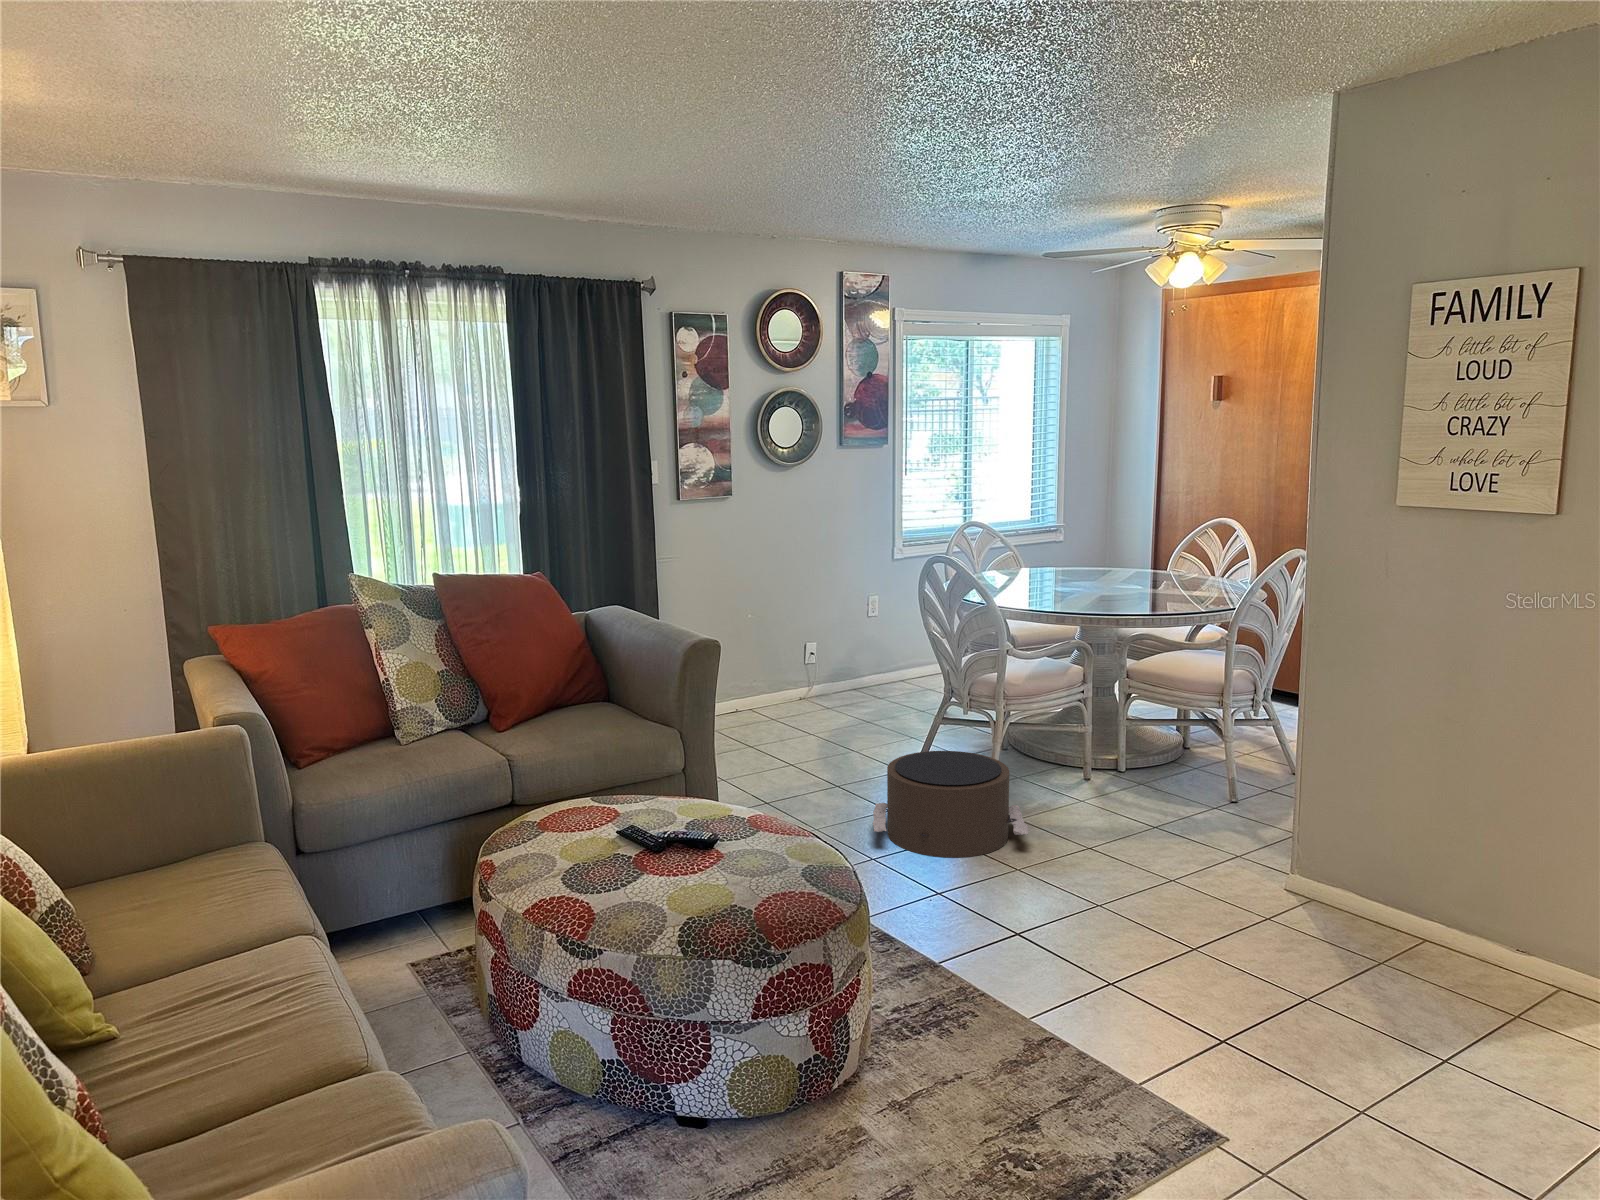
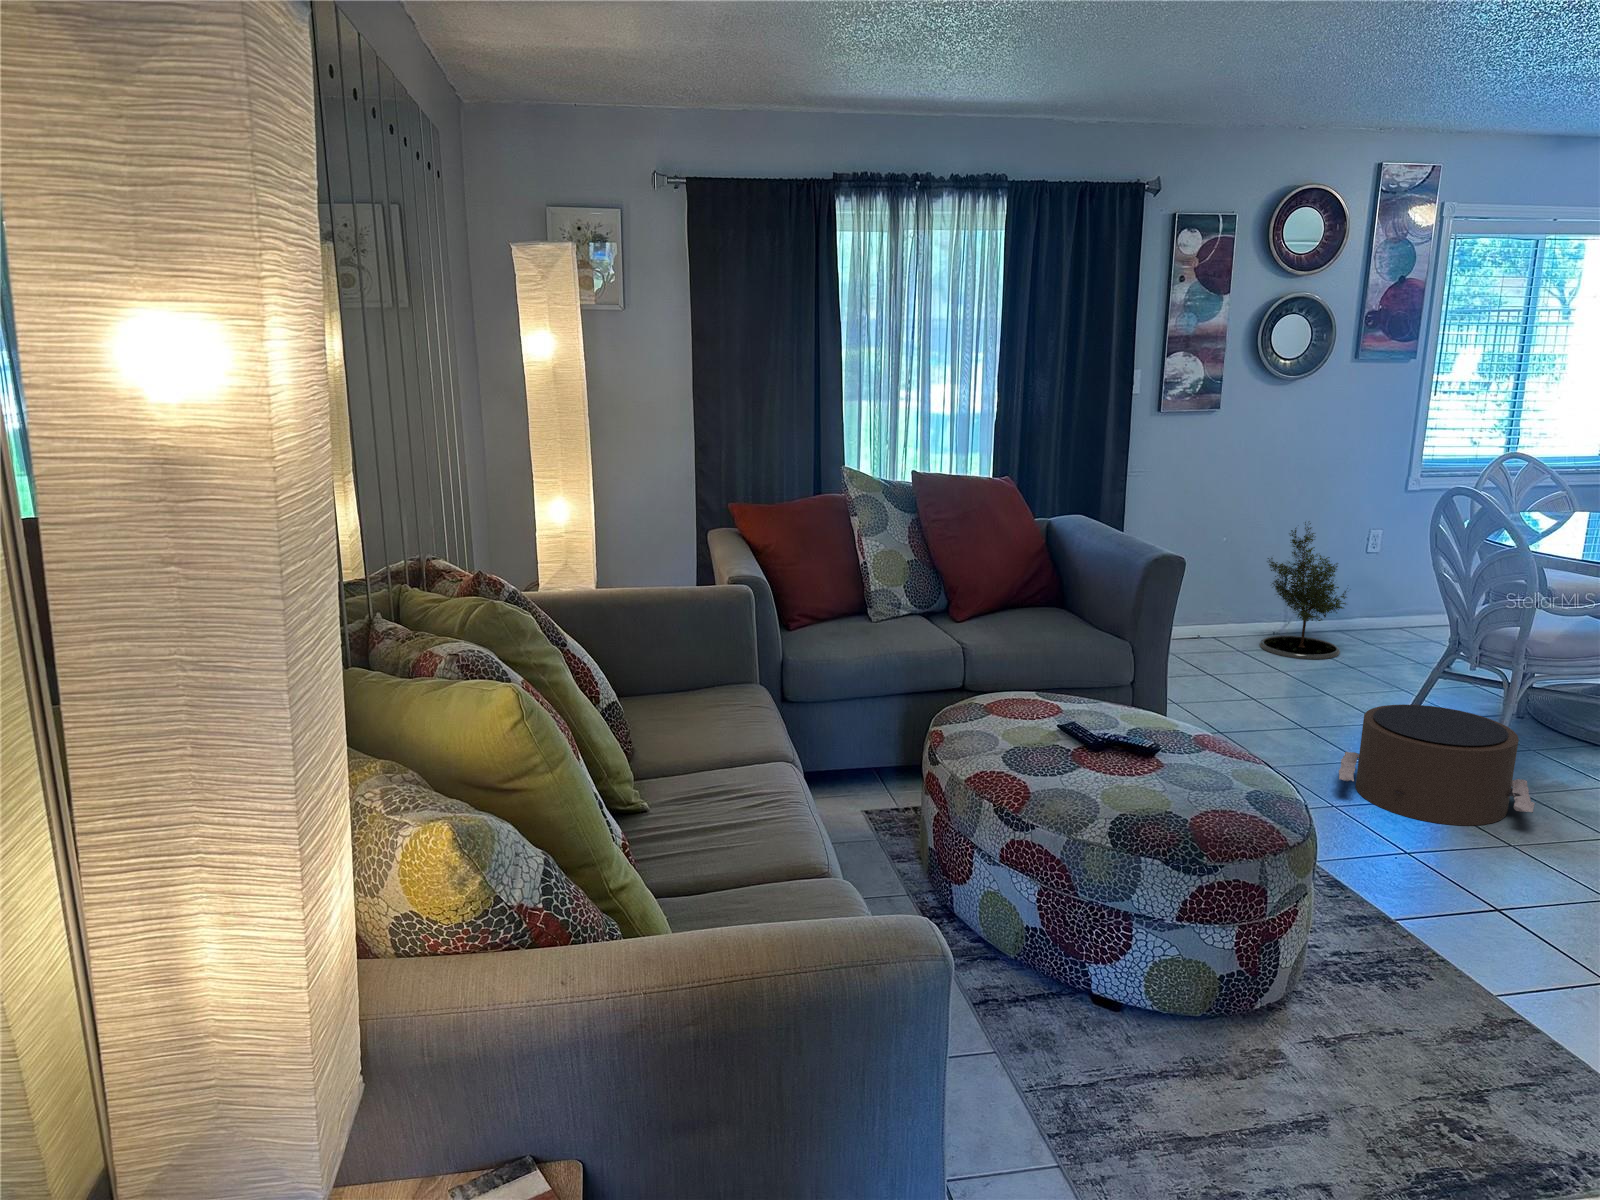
potted tree: none [787,591,860,718] -> present [1260,522,1348,659]

